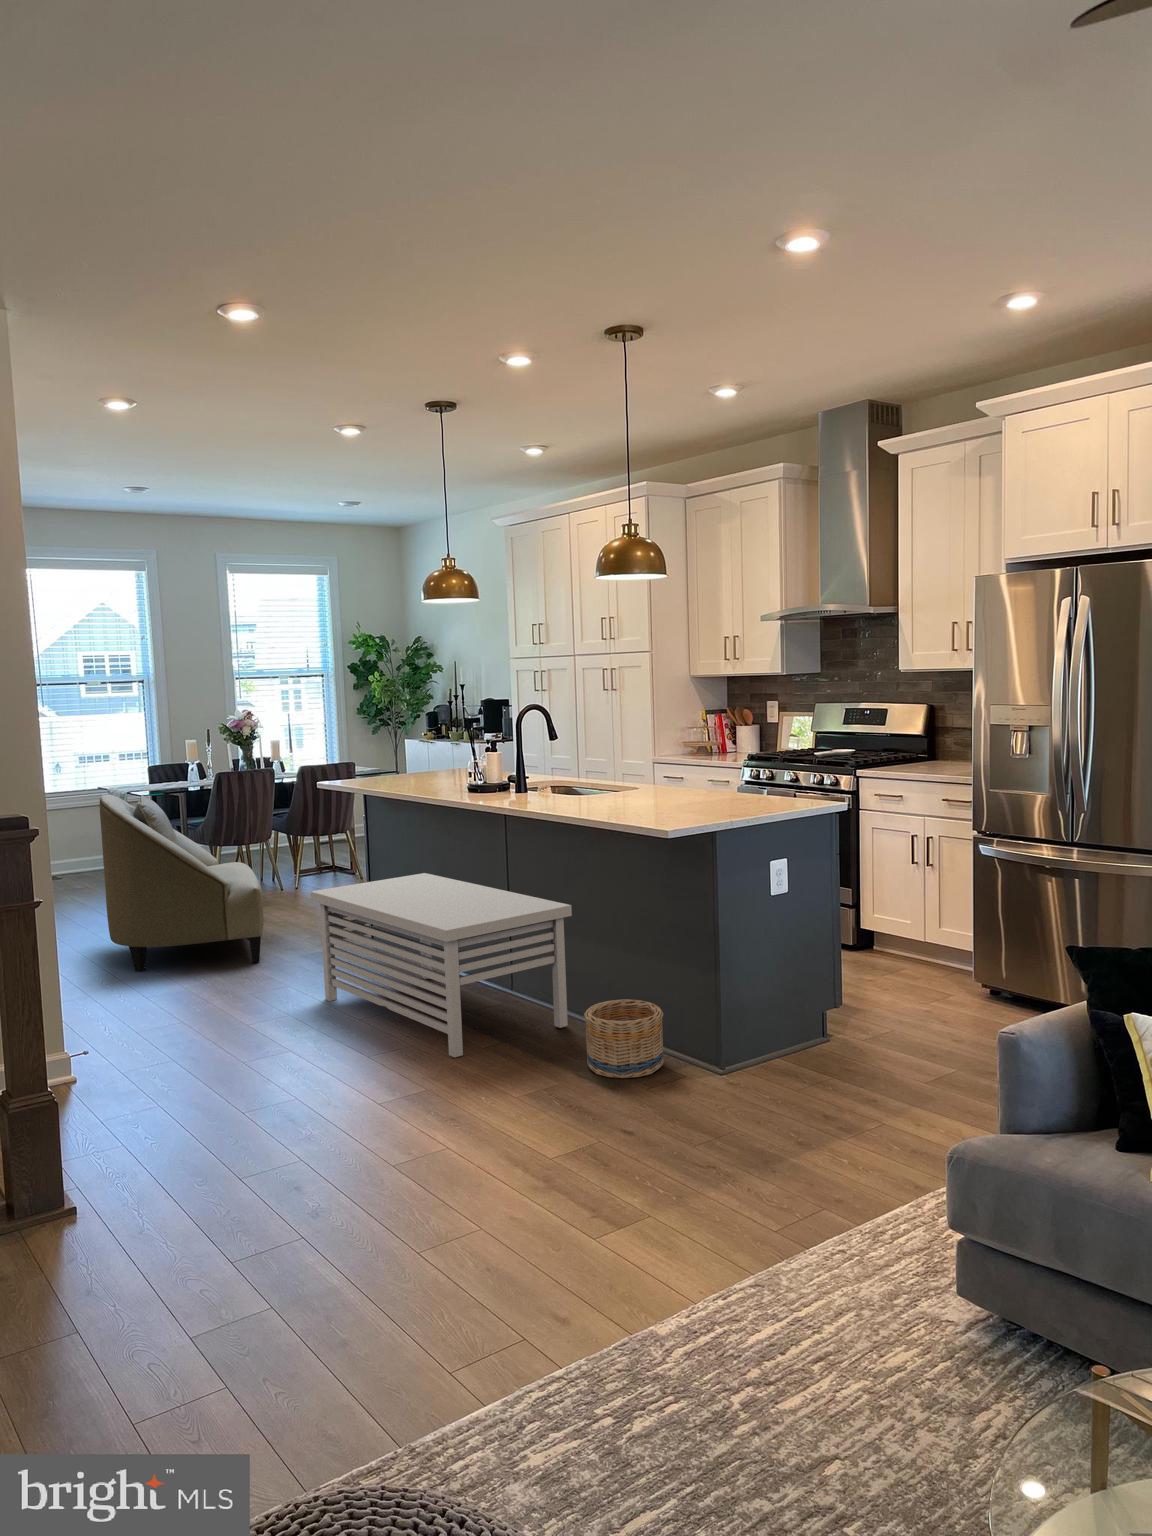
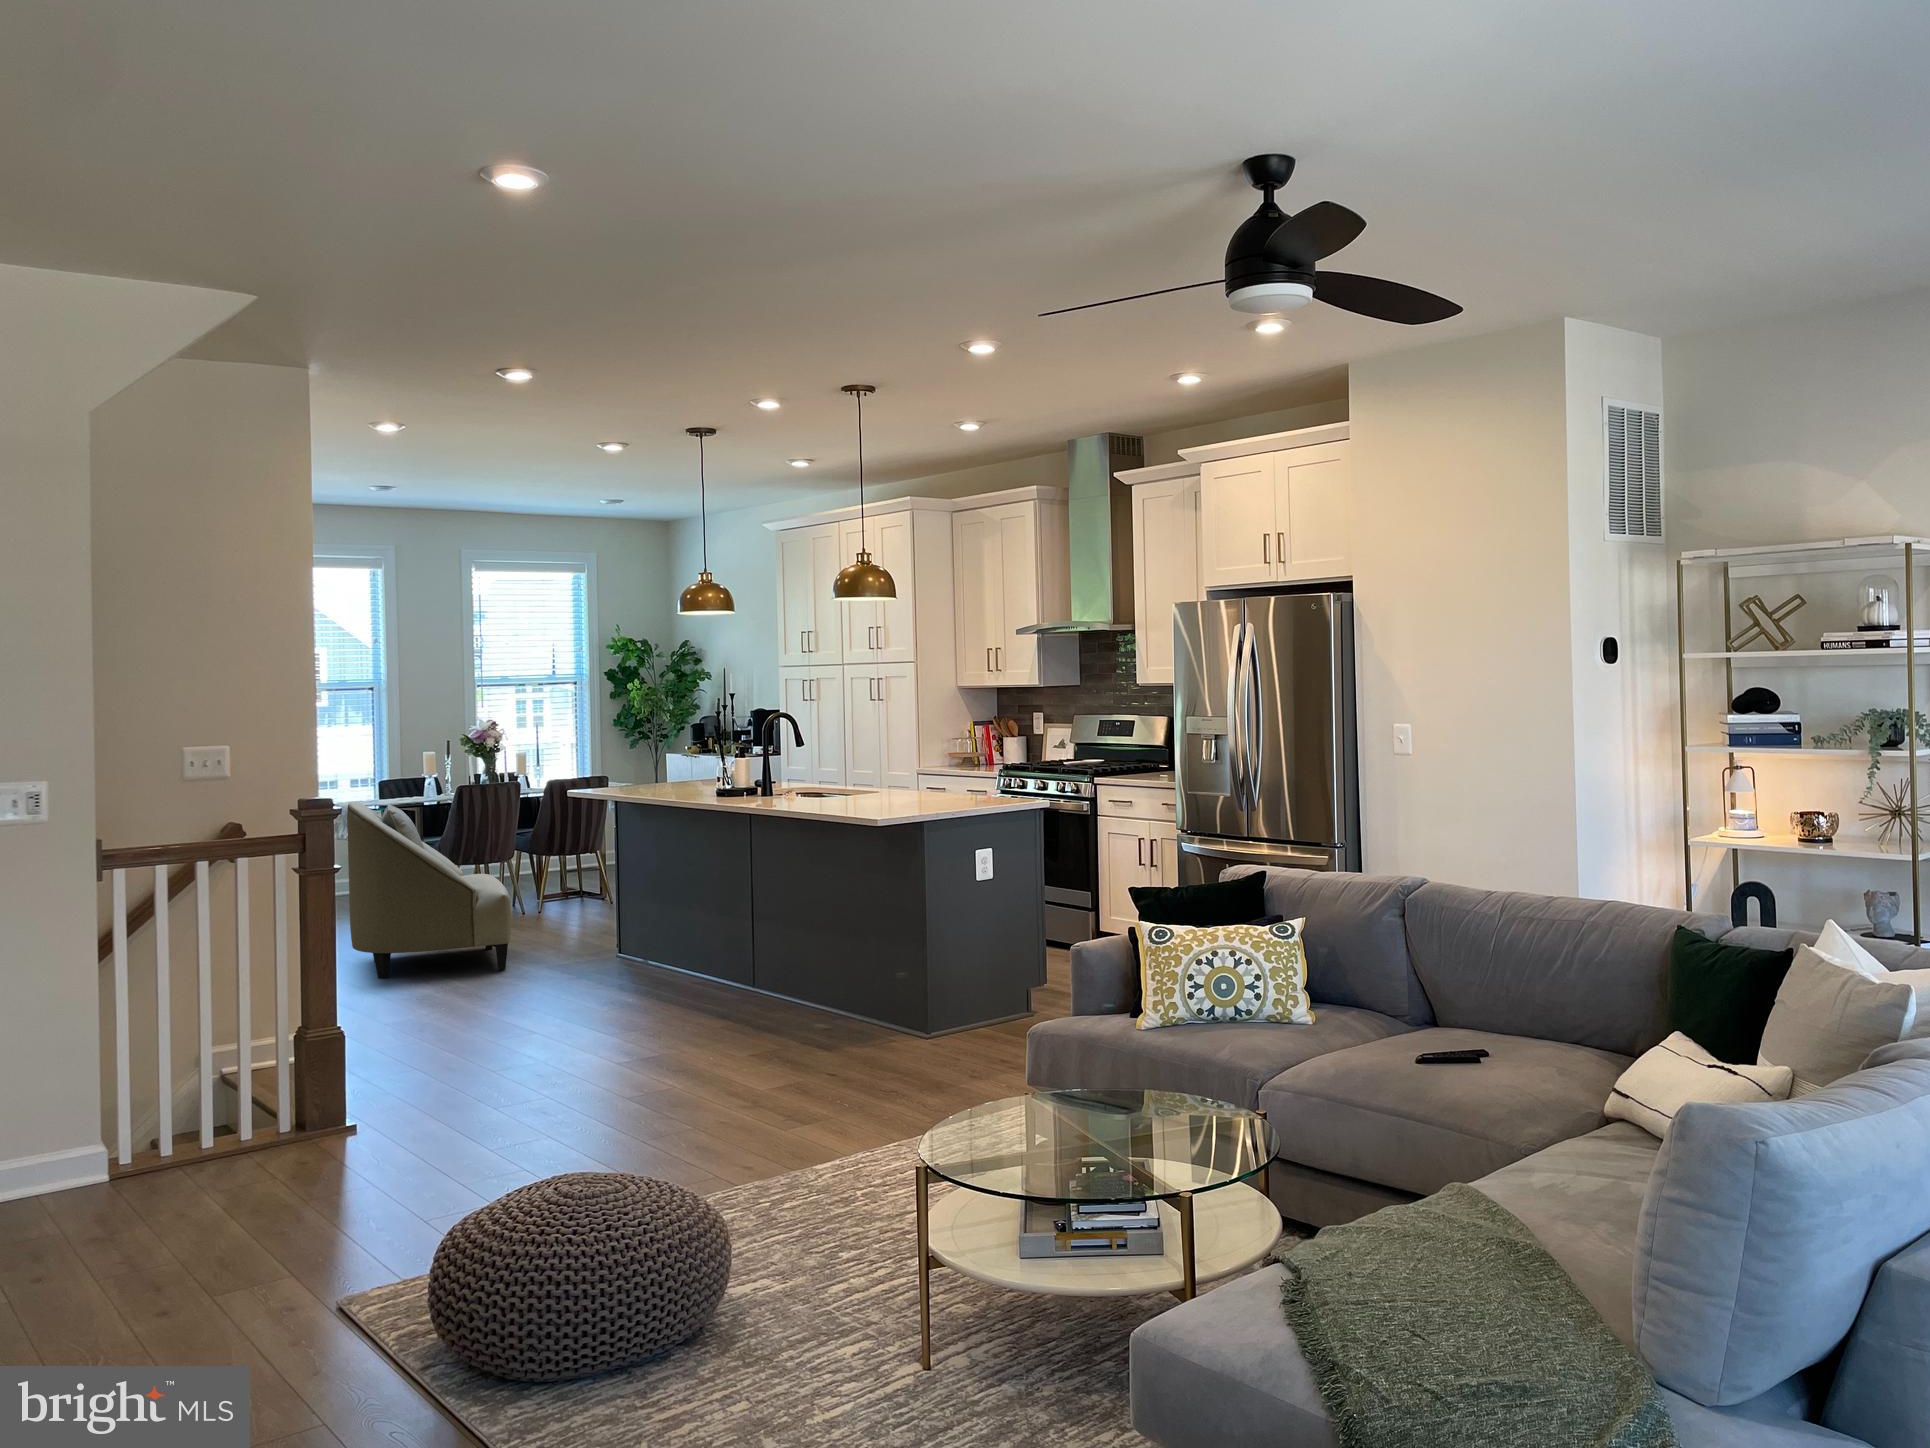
storage bench: present [311,873,572,1057] -> none [561,877,805,1032]
basket: present [584,999,663,1078] -> none [808,977,878,1041]

